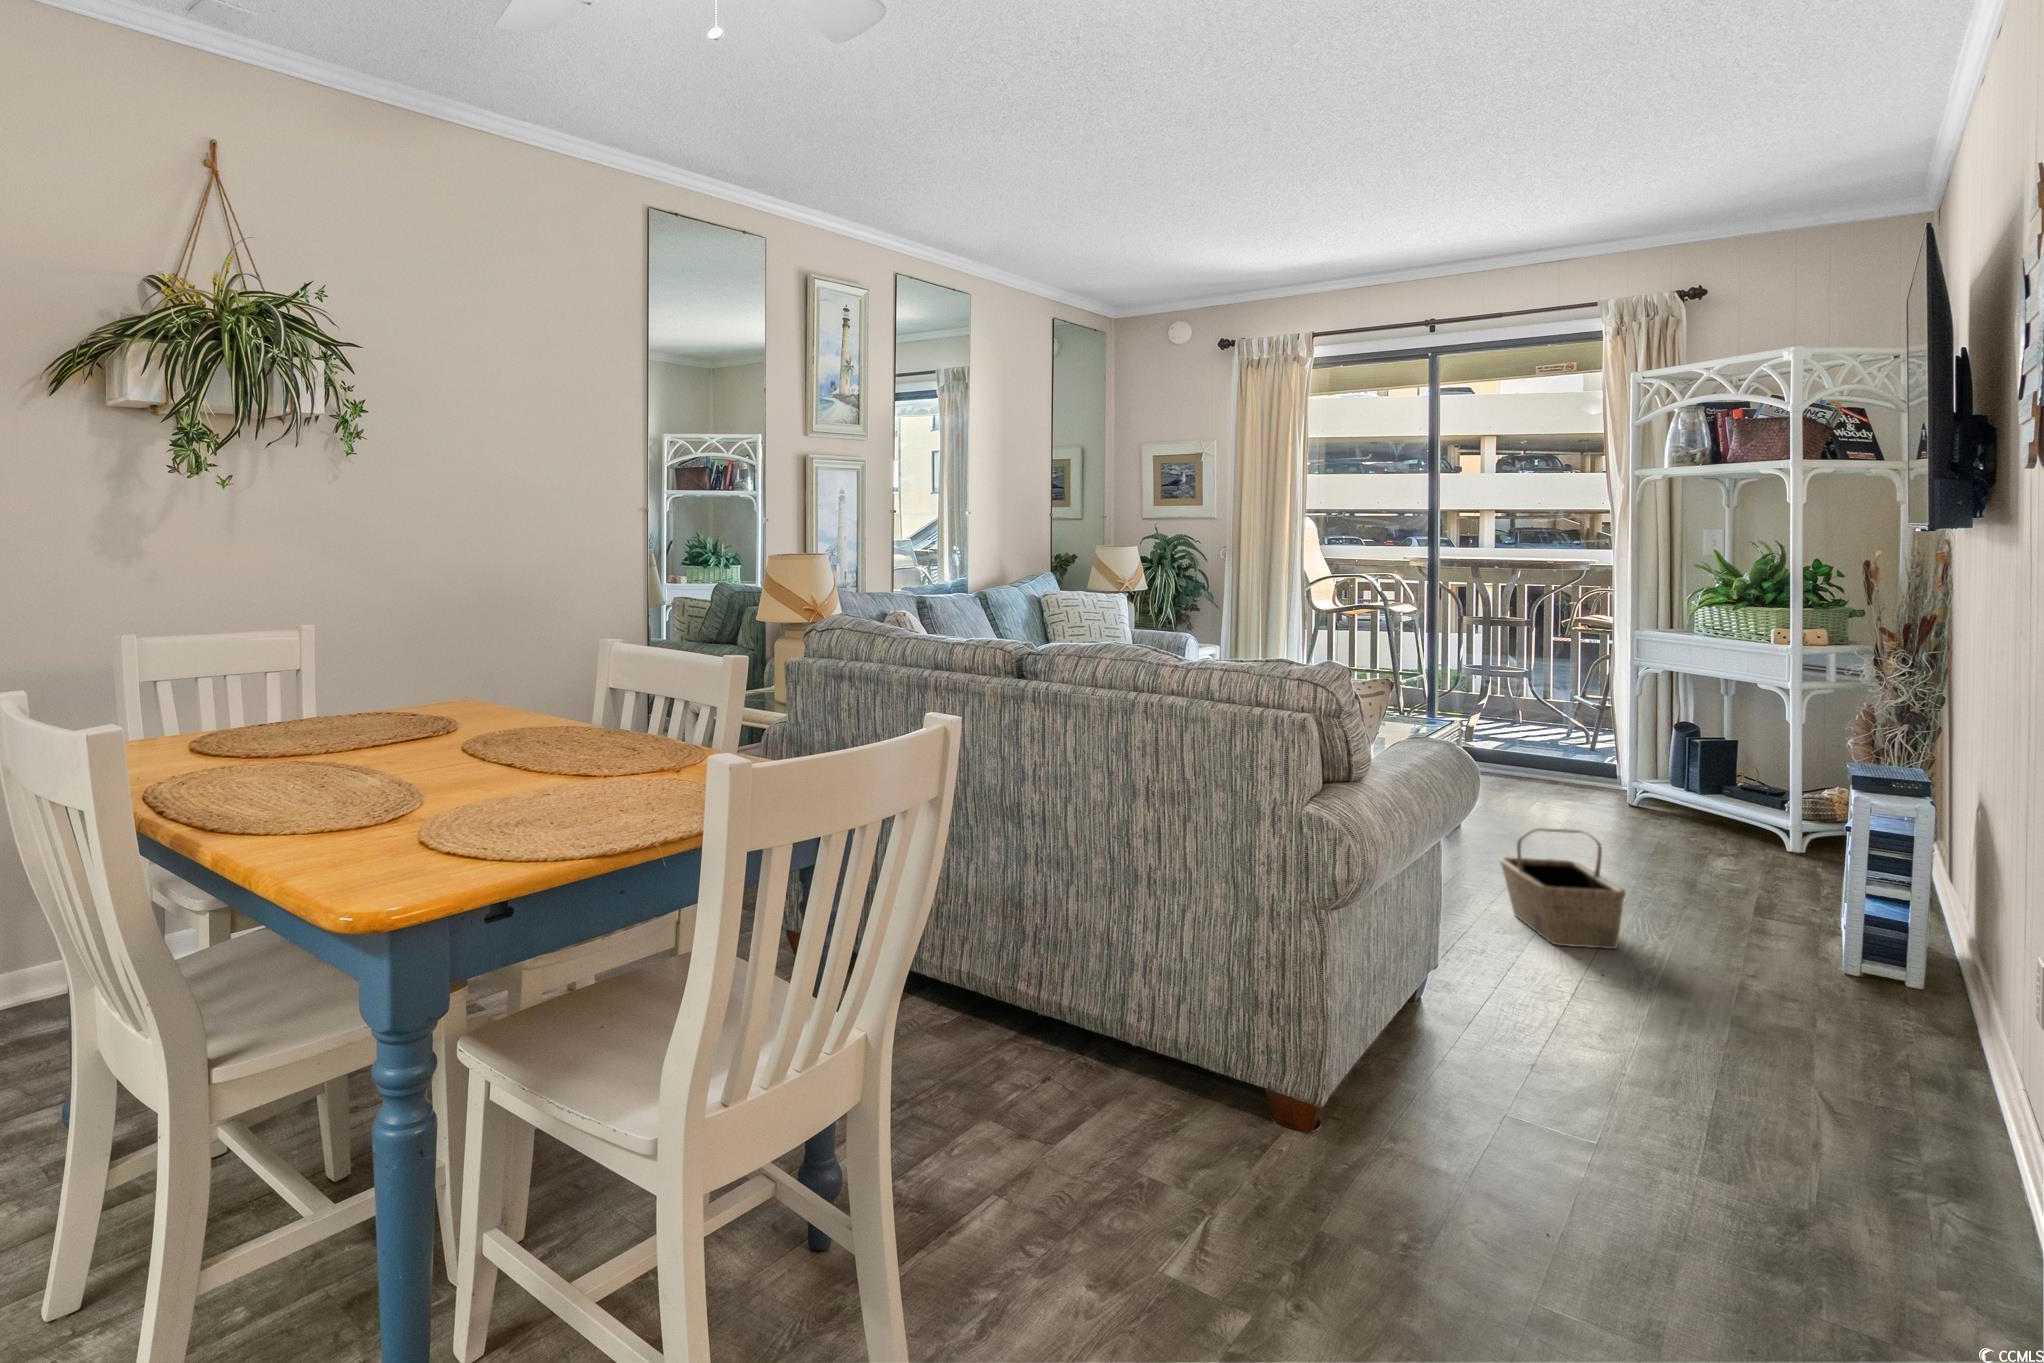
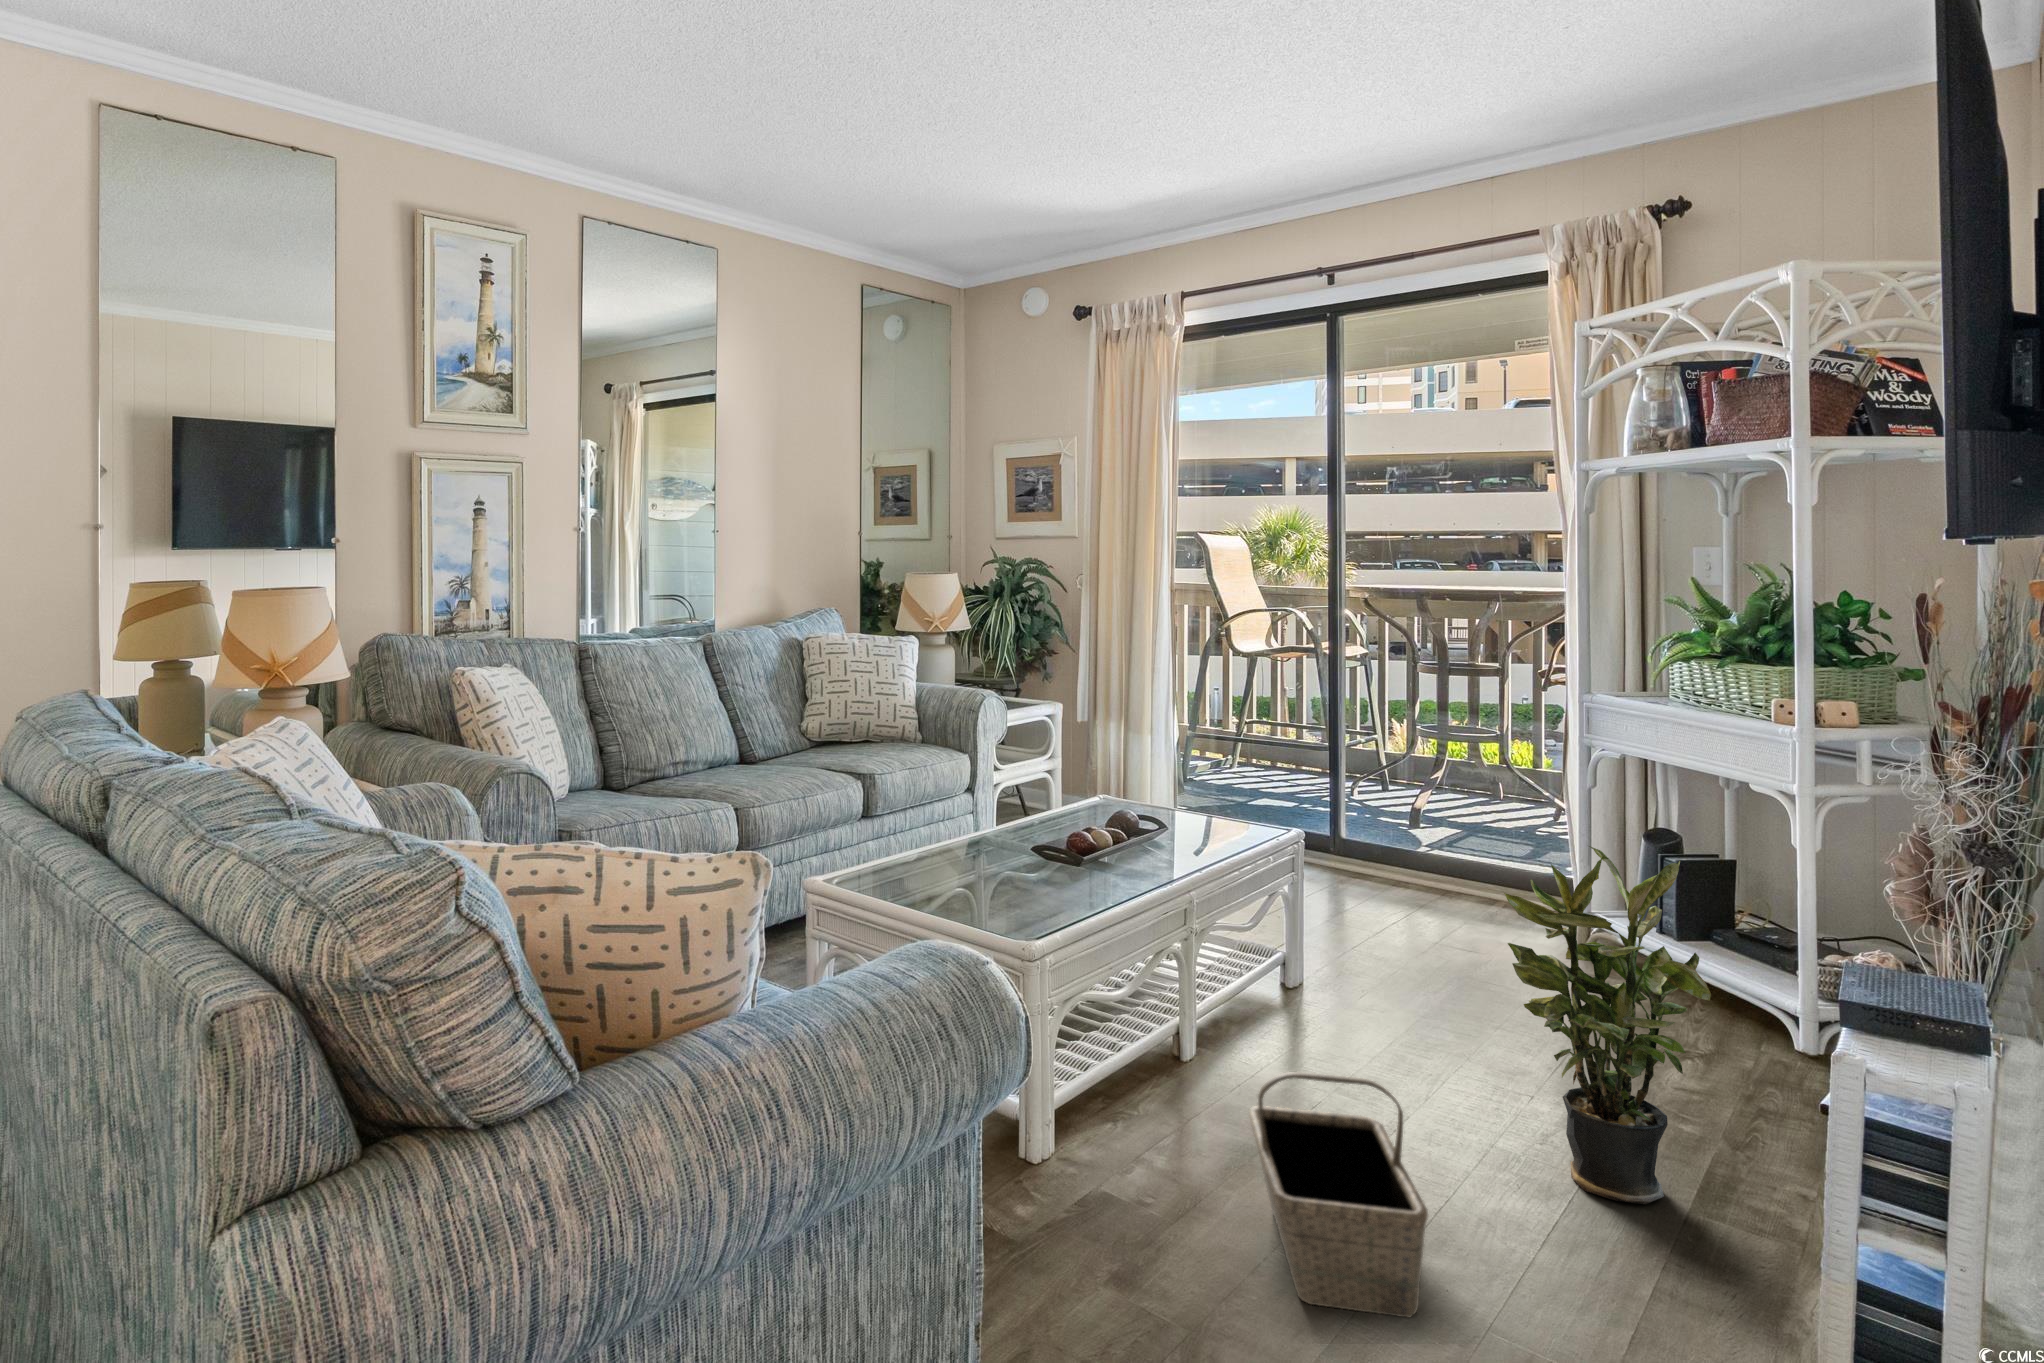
potted plant: none [1636,708,1759,909] -> present [1504,846,1711,1204]

